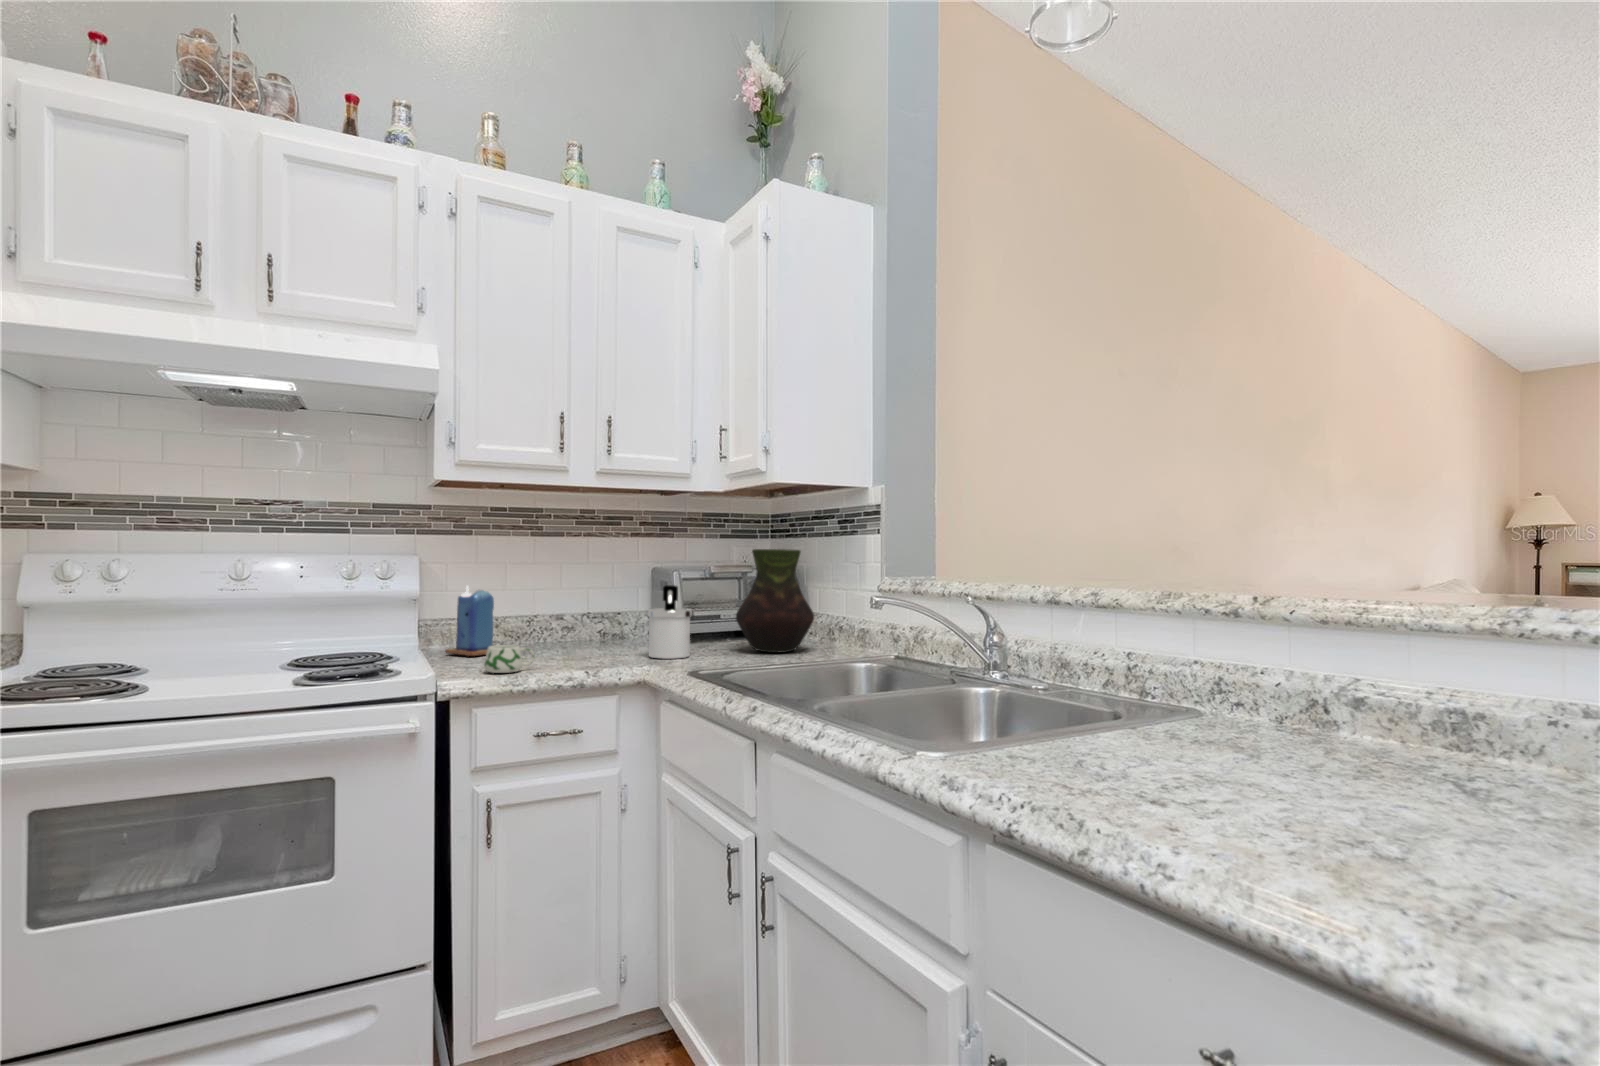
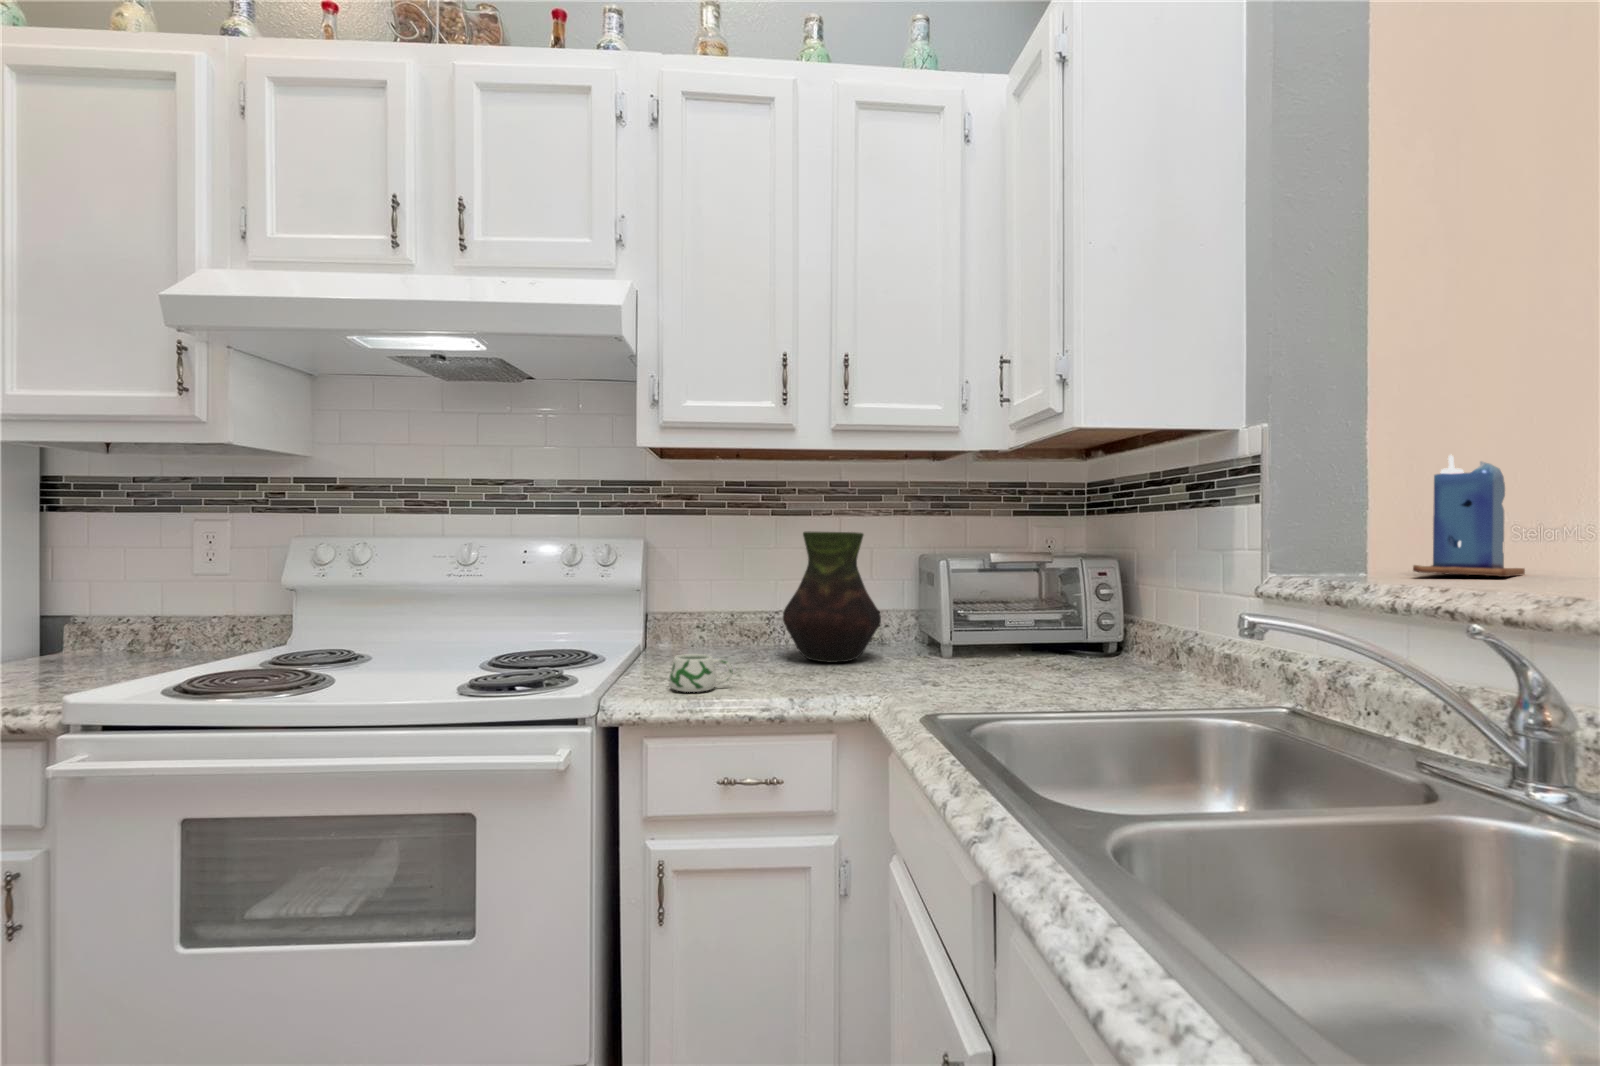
vase: present [736,549,814,653] -> present [783,532,881,662]
soap dispenser: present [648,585,692,659] -> none [891,580,952,683]
candle: present [445,586,494,656] -> present [1413,455,1525,577]

